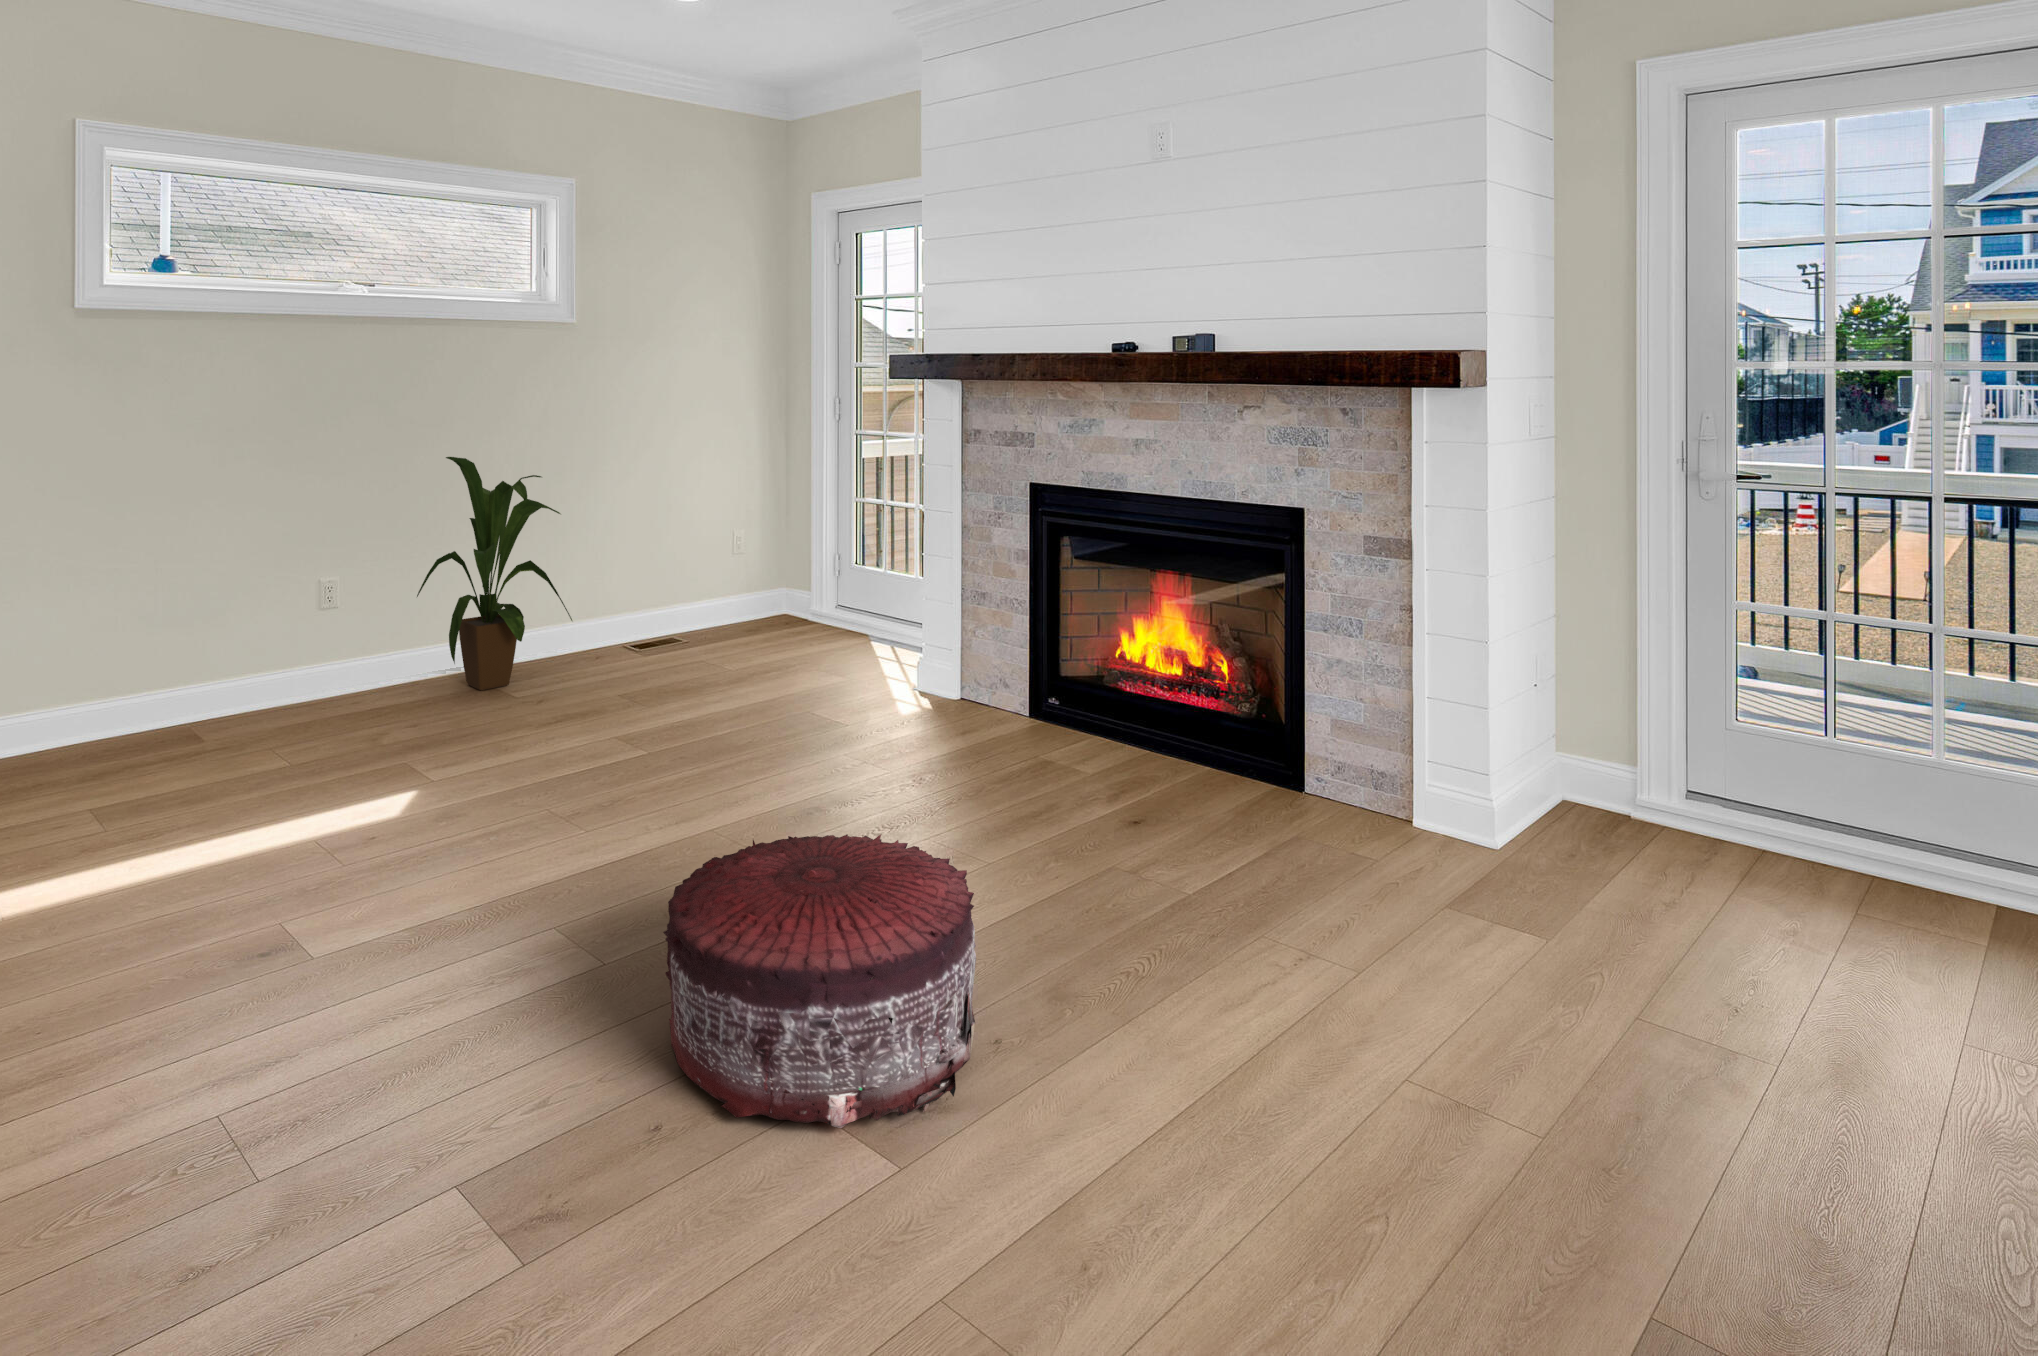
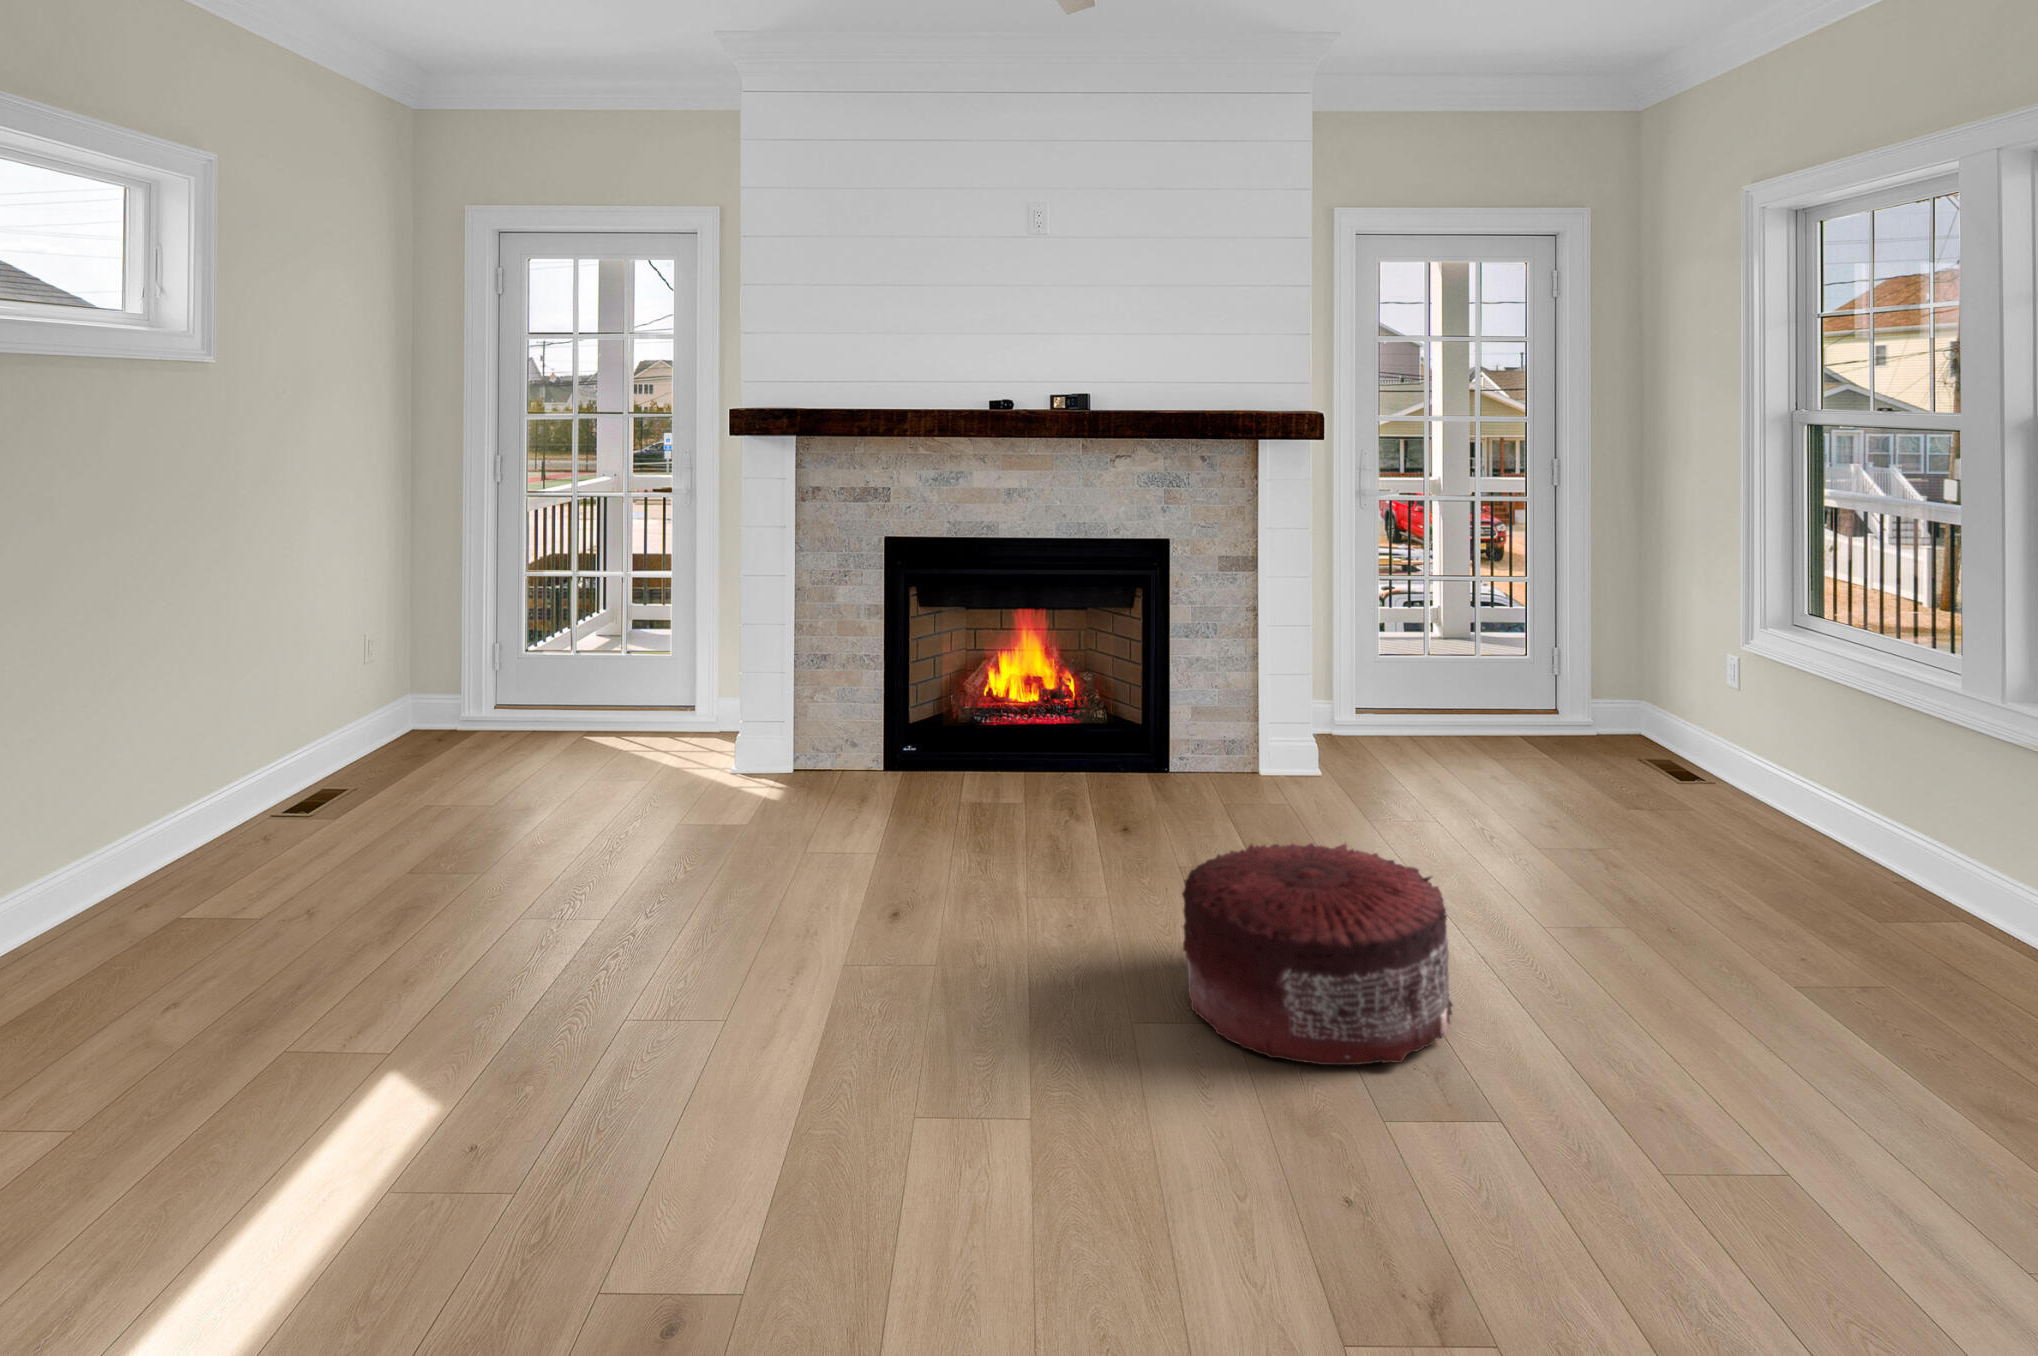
house plant: present [417,457,572,690] -> none [106,569,365,913]

